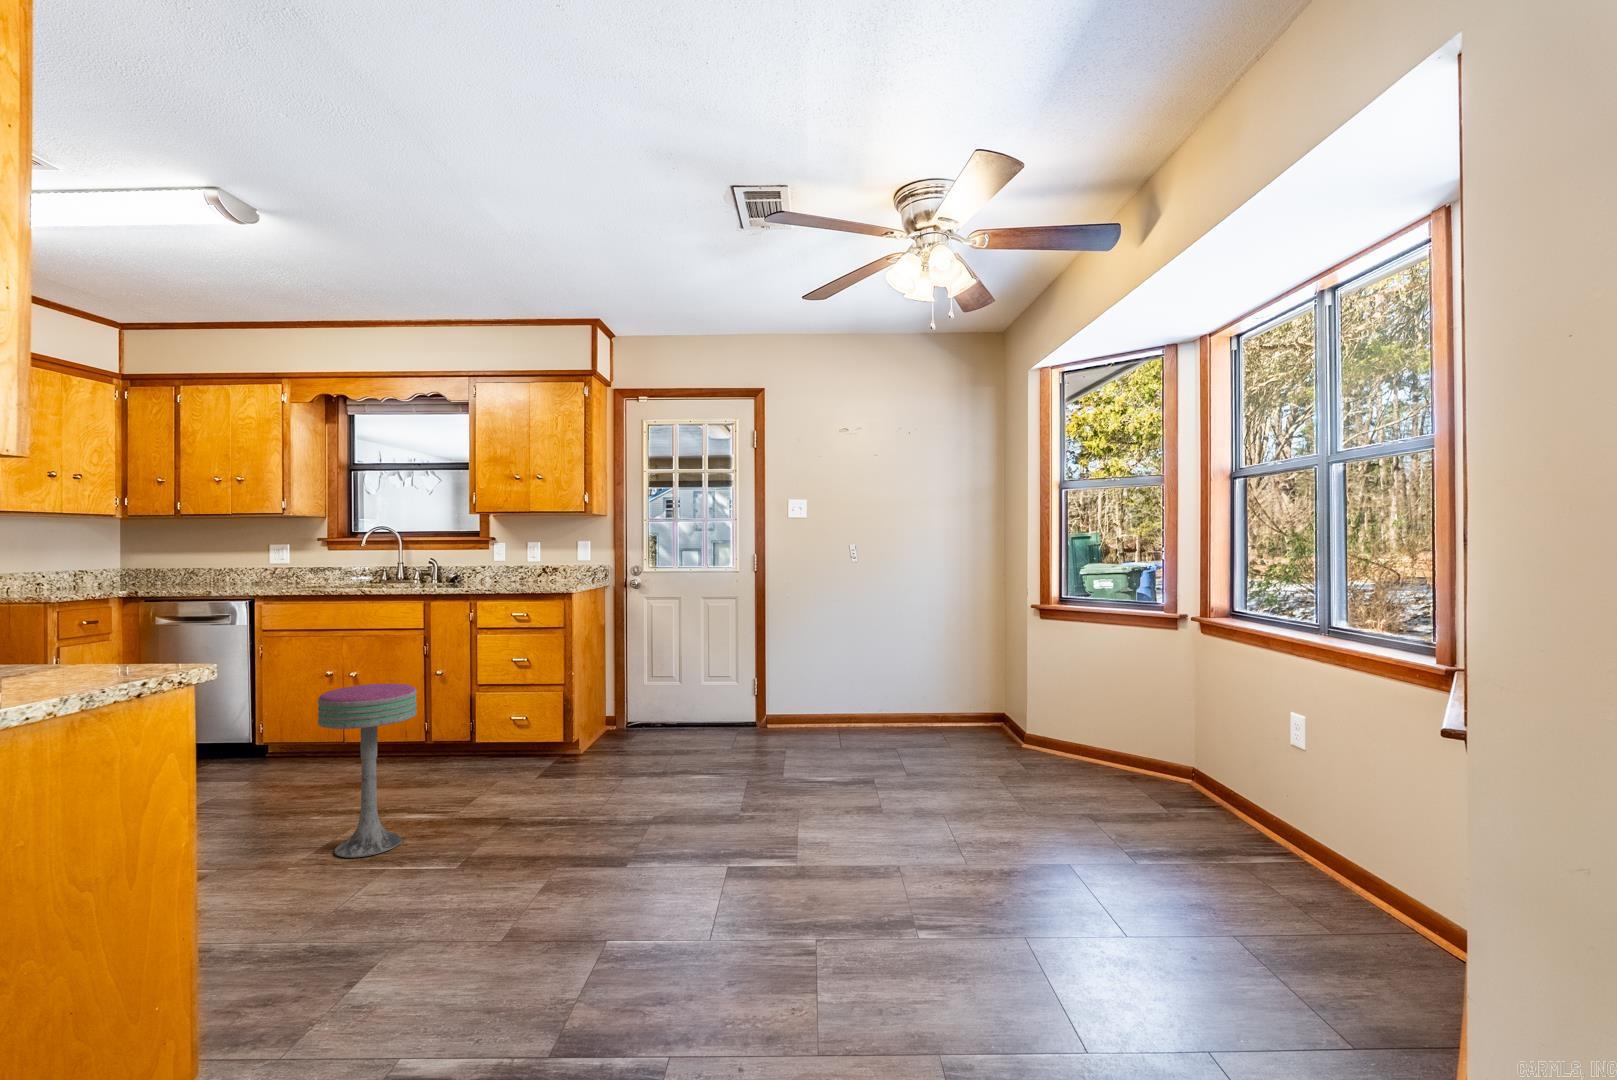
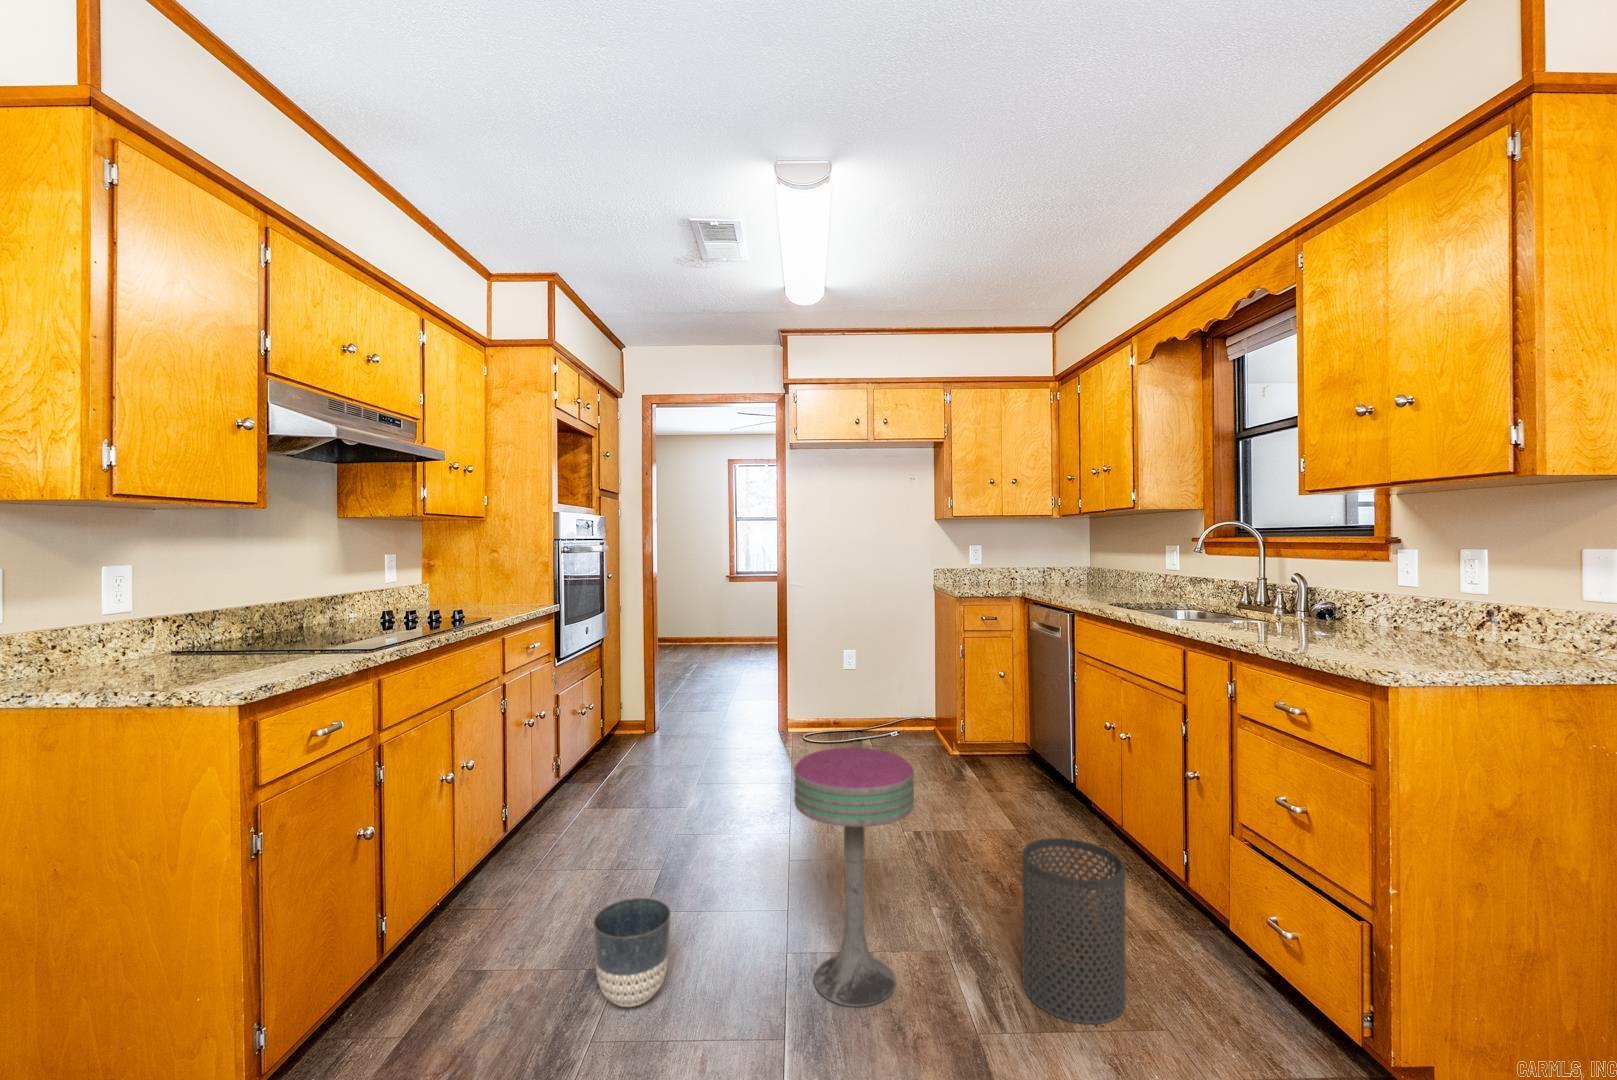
trash can: none [424,712,486,804] -> present [1022,838,1126,1024]
planter: none [235,841,315,930] -> present [593,898,671,1007]

